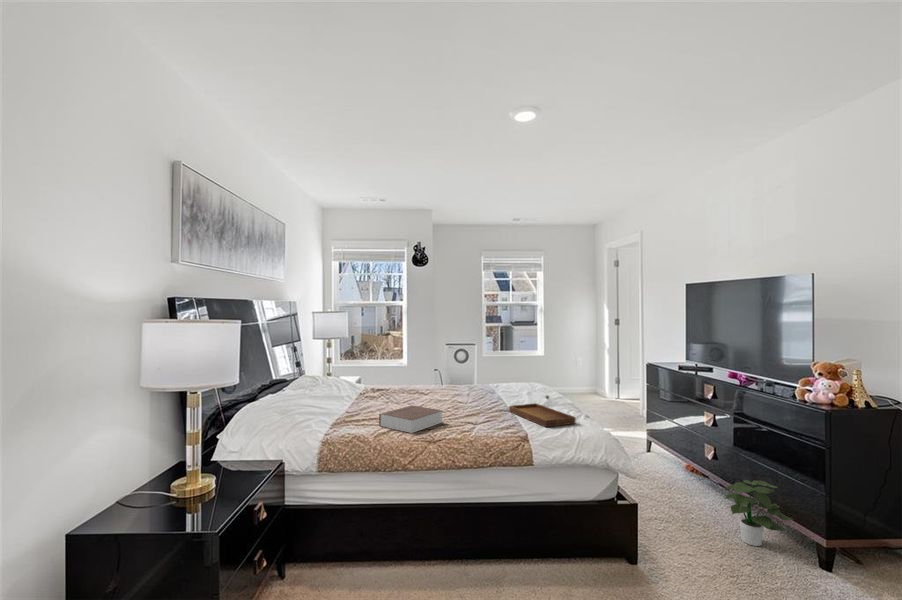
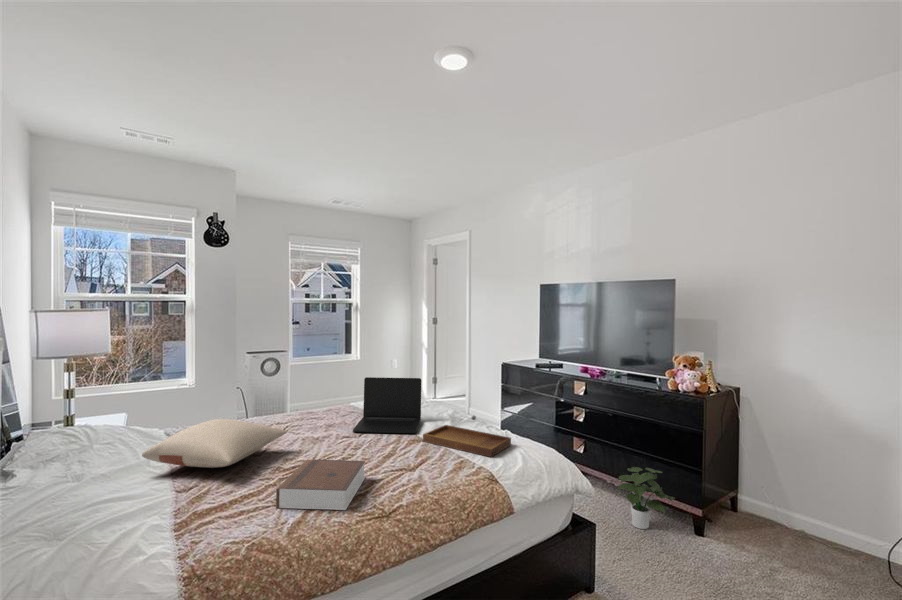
laptop: none [468,362,527,407] -> present [353,377,421,433]
pillow: none [335,377,416,404] -> present [142,419,287,468]

